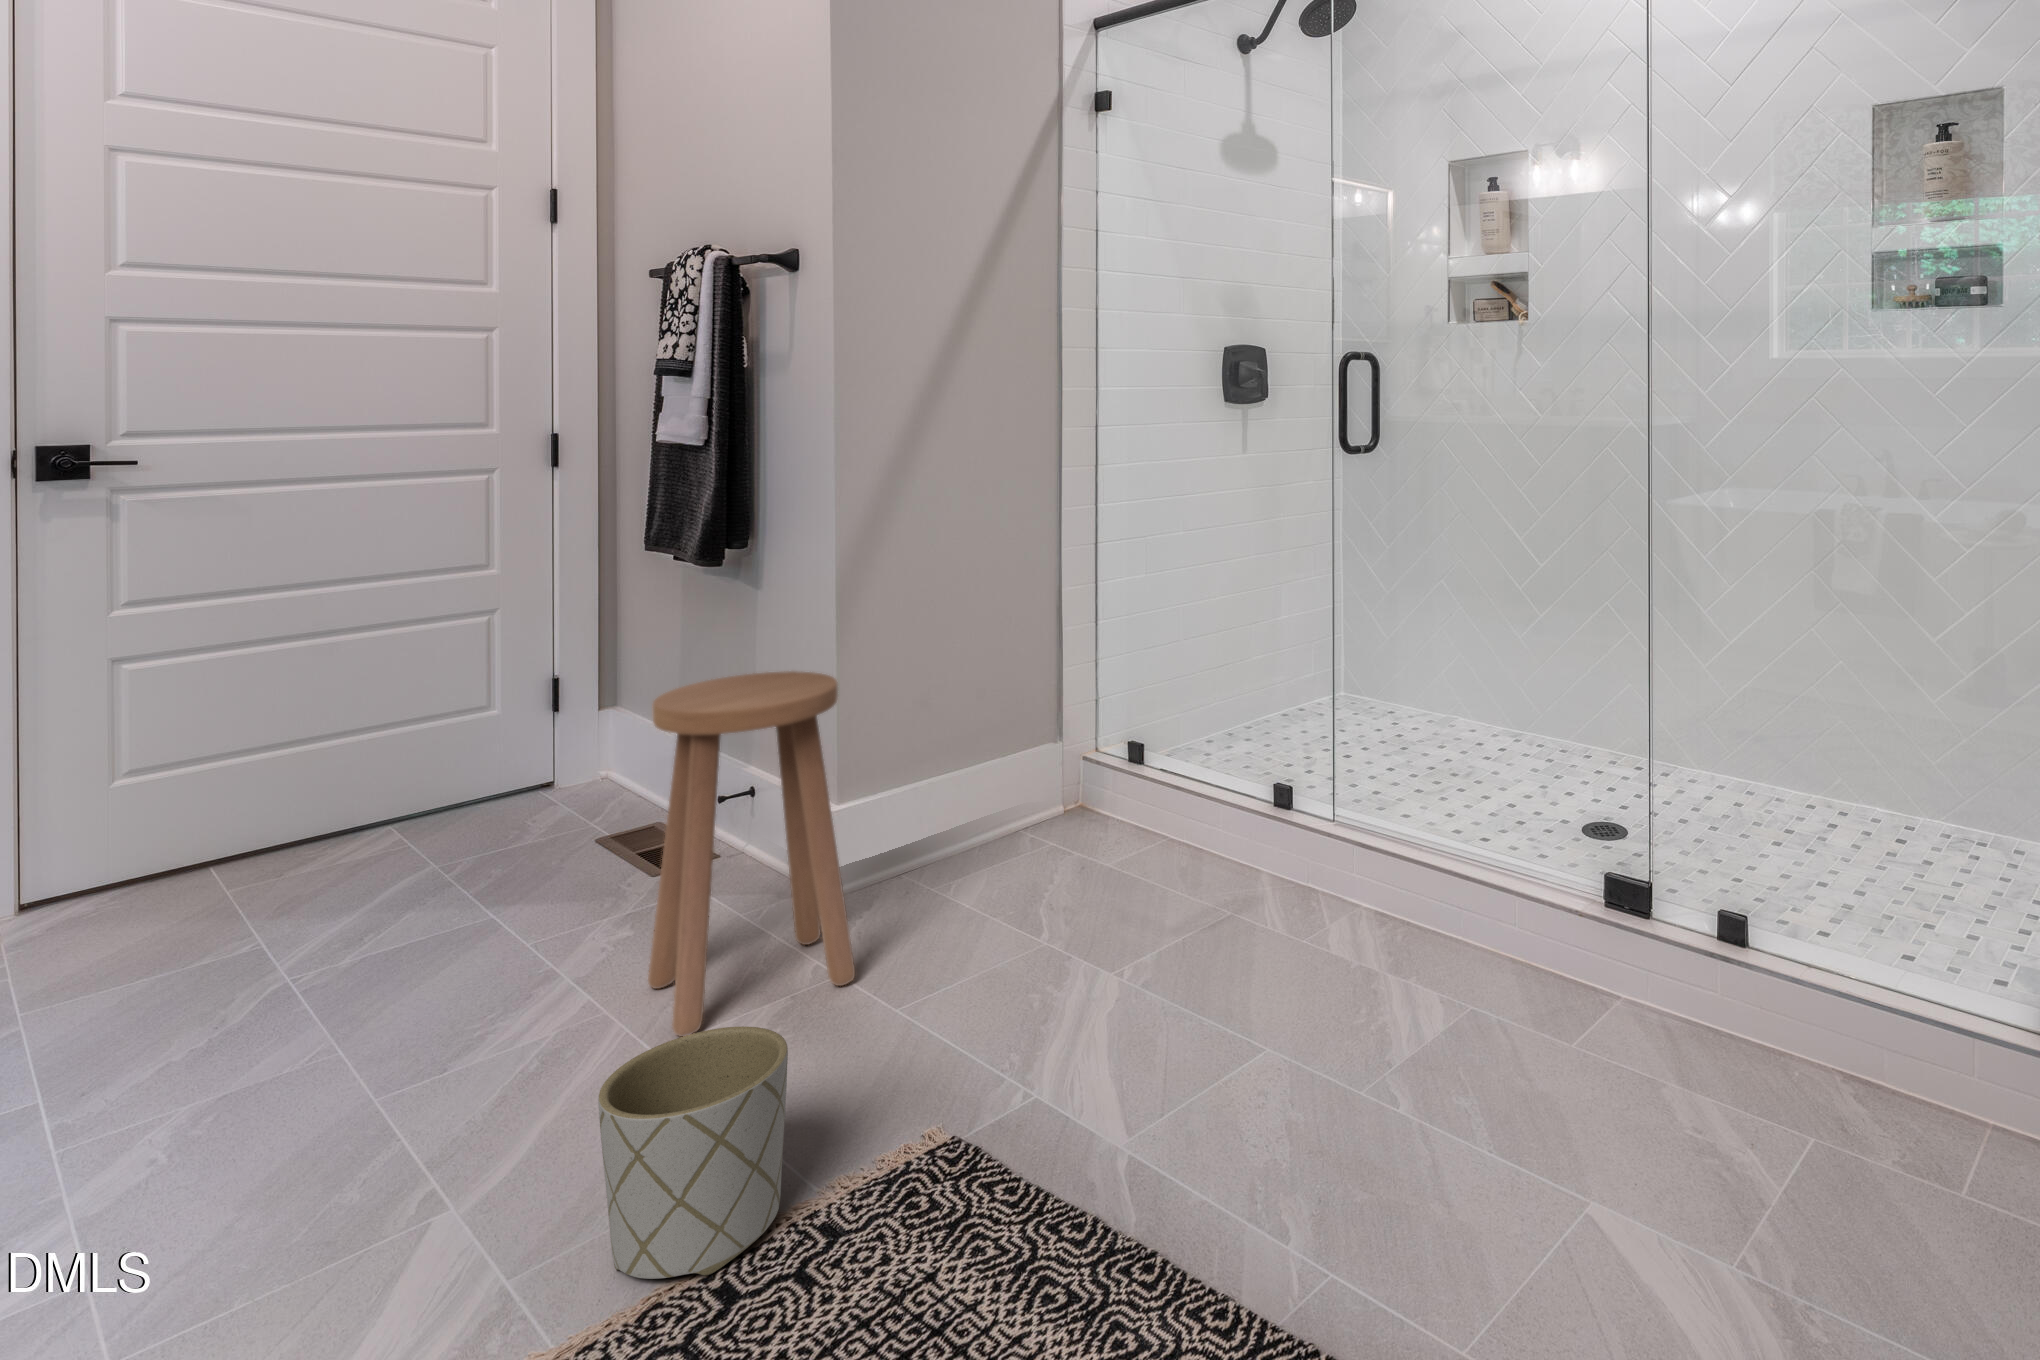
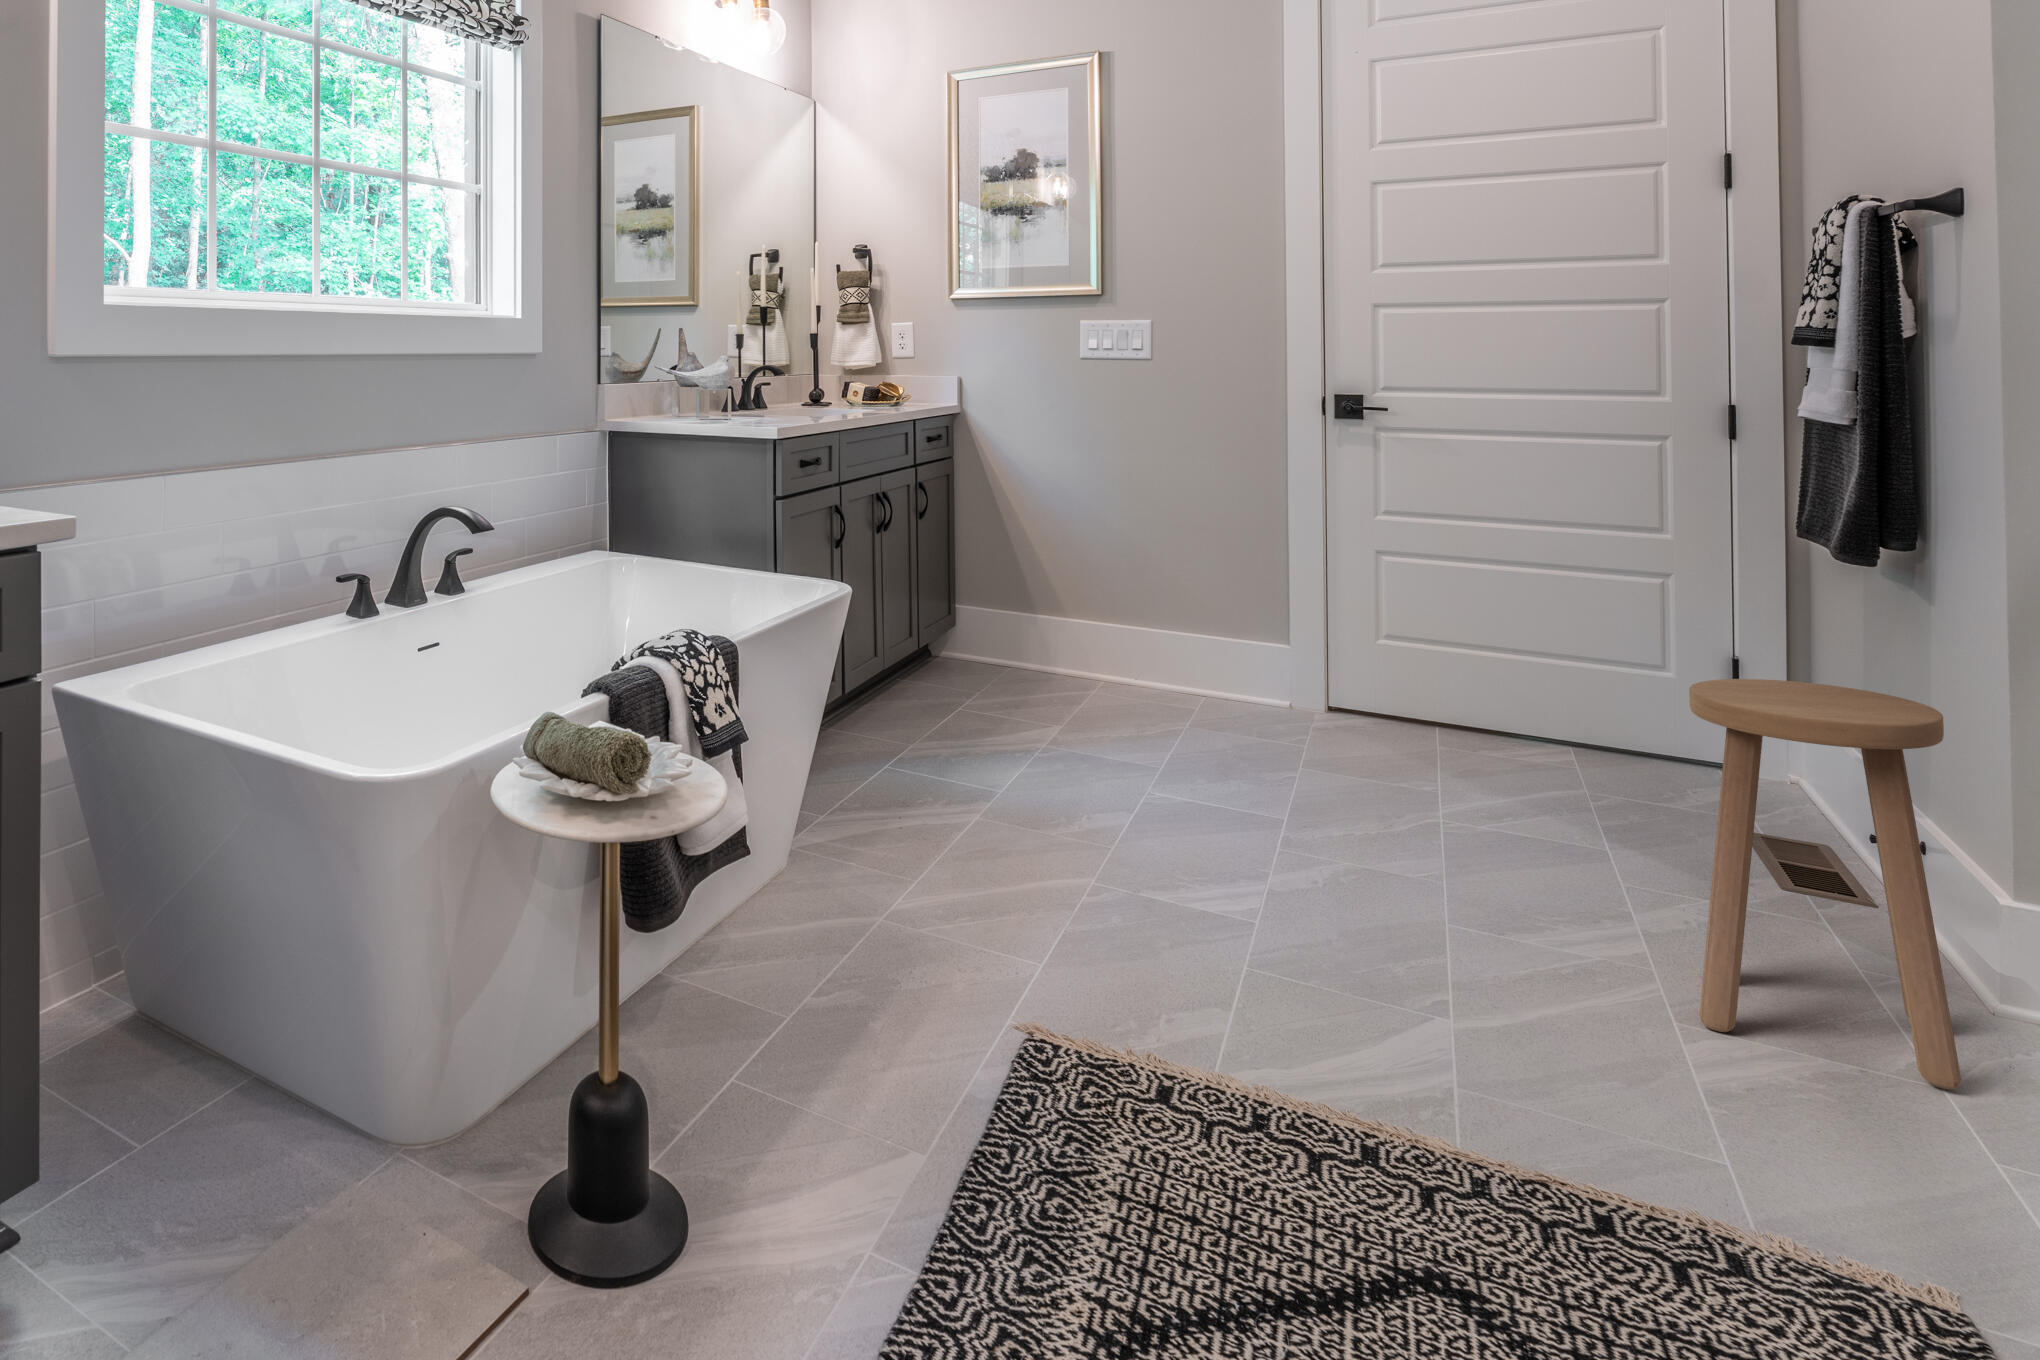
planter: present [598,1026,788,1279] -> none [1510,979,1709,1213]

